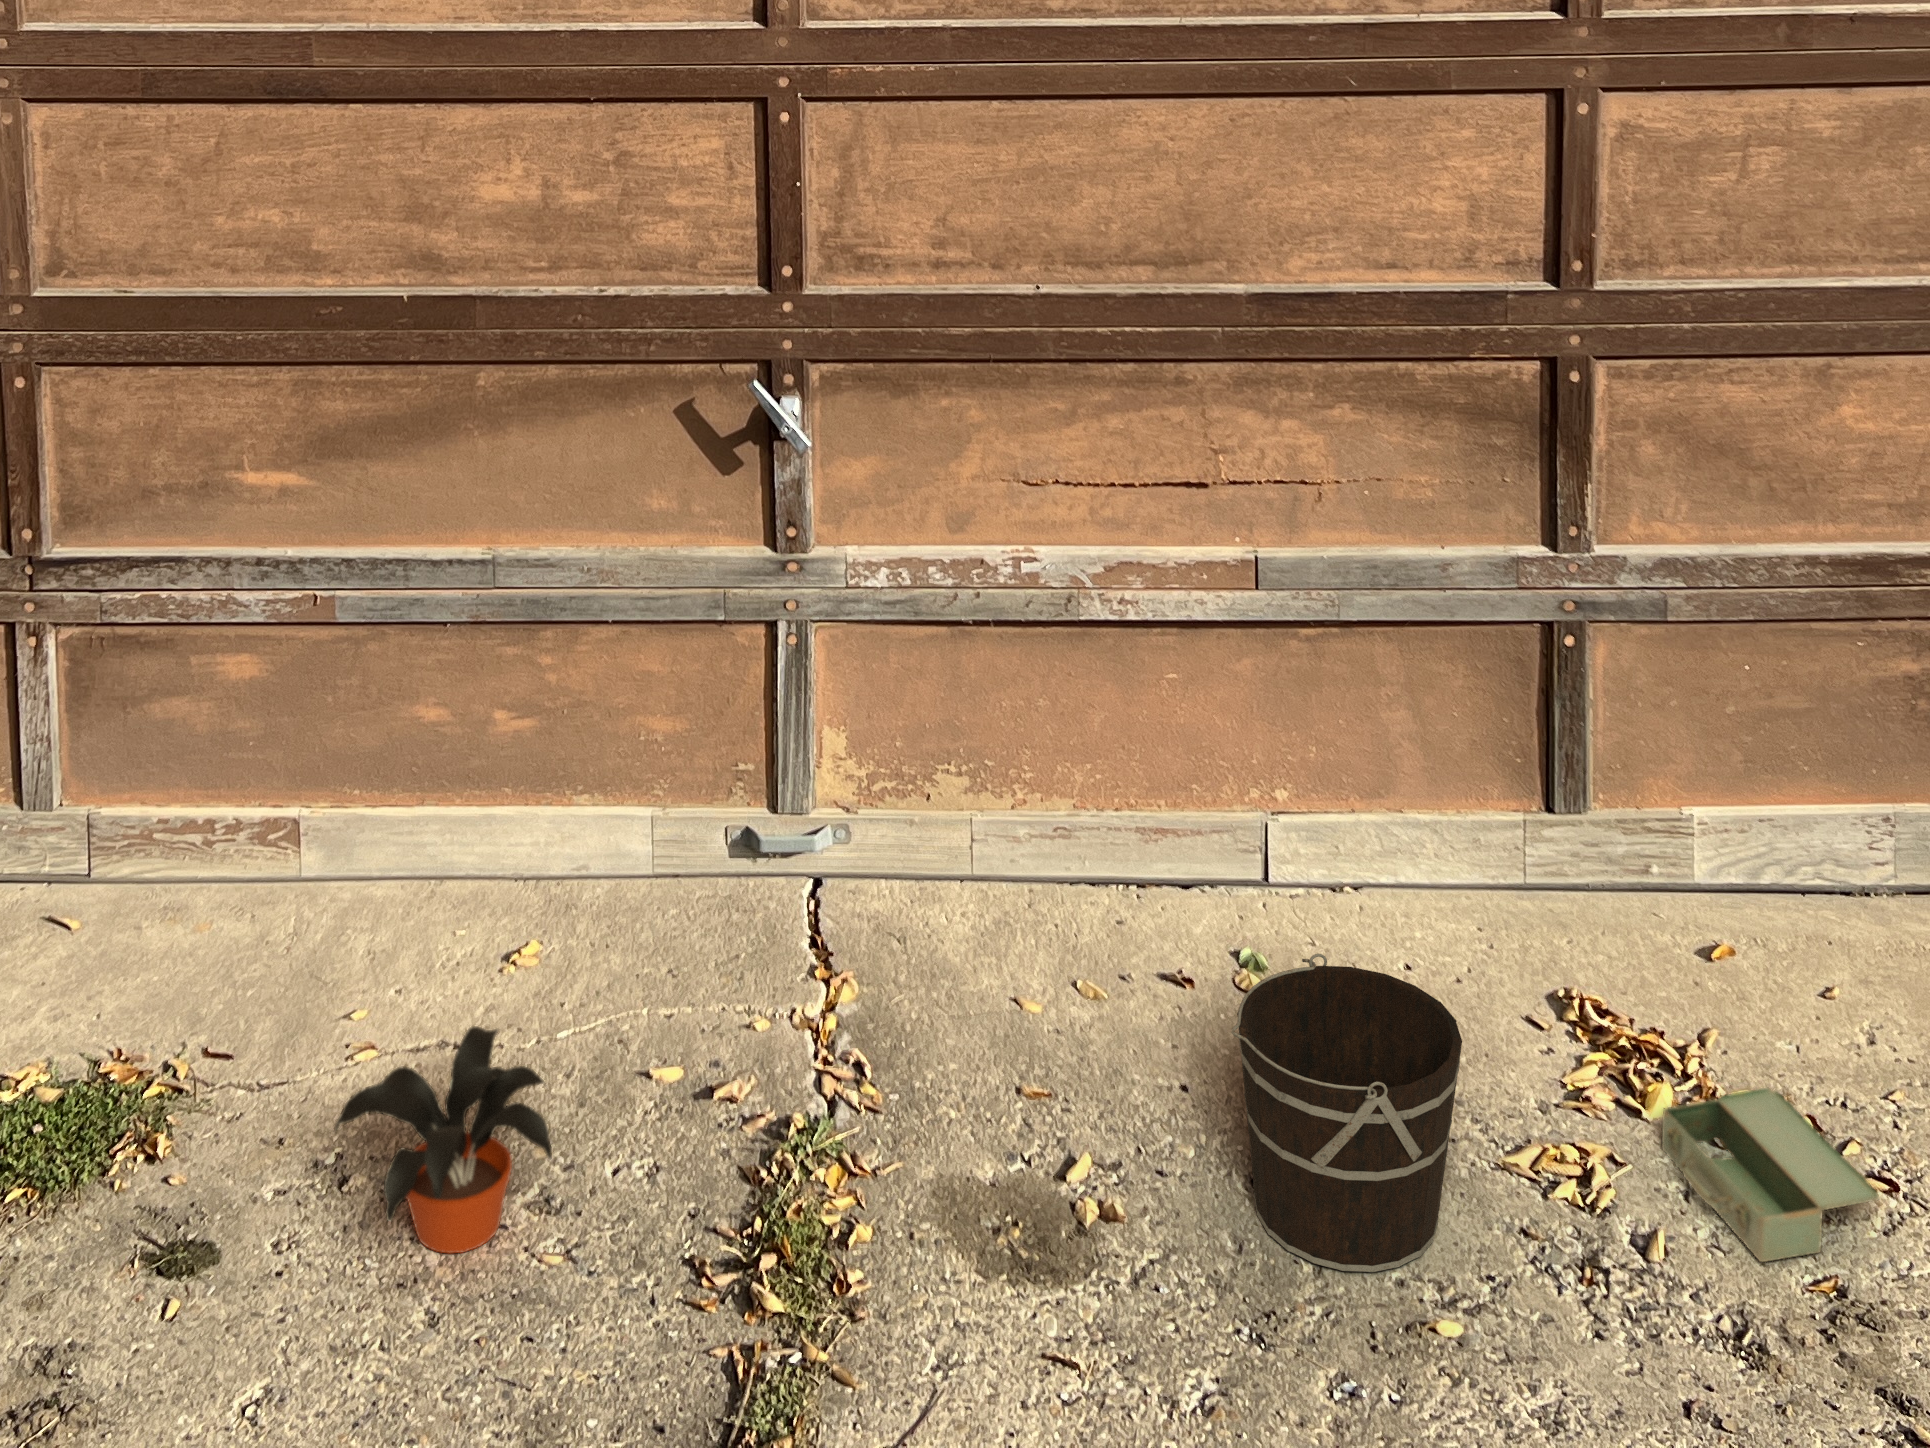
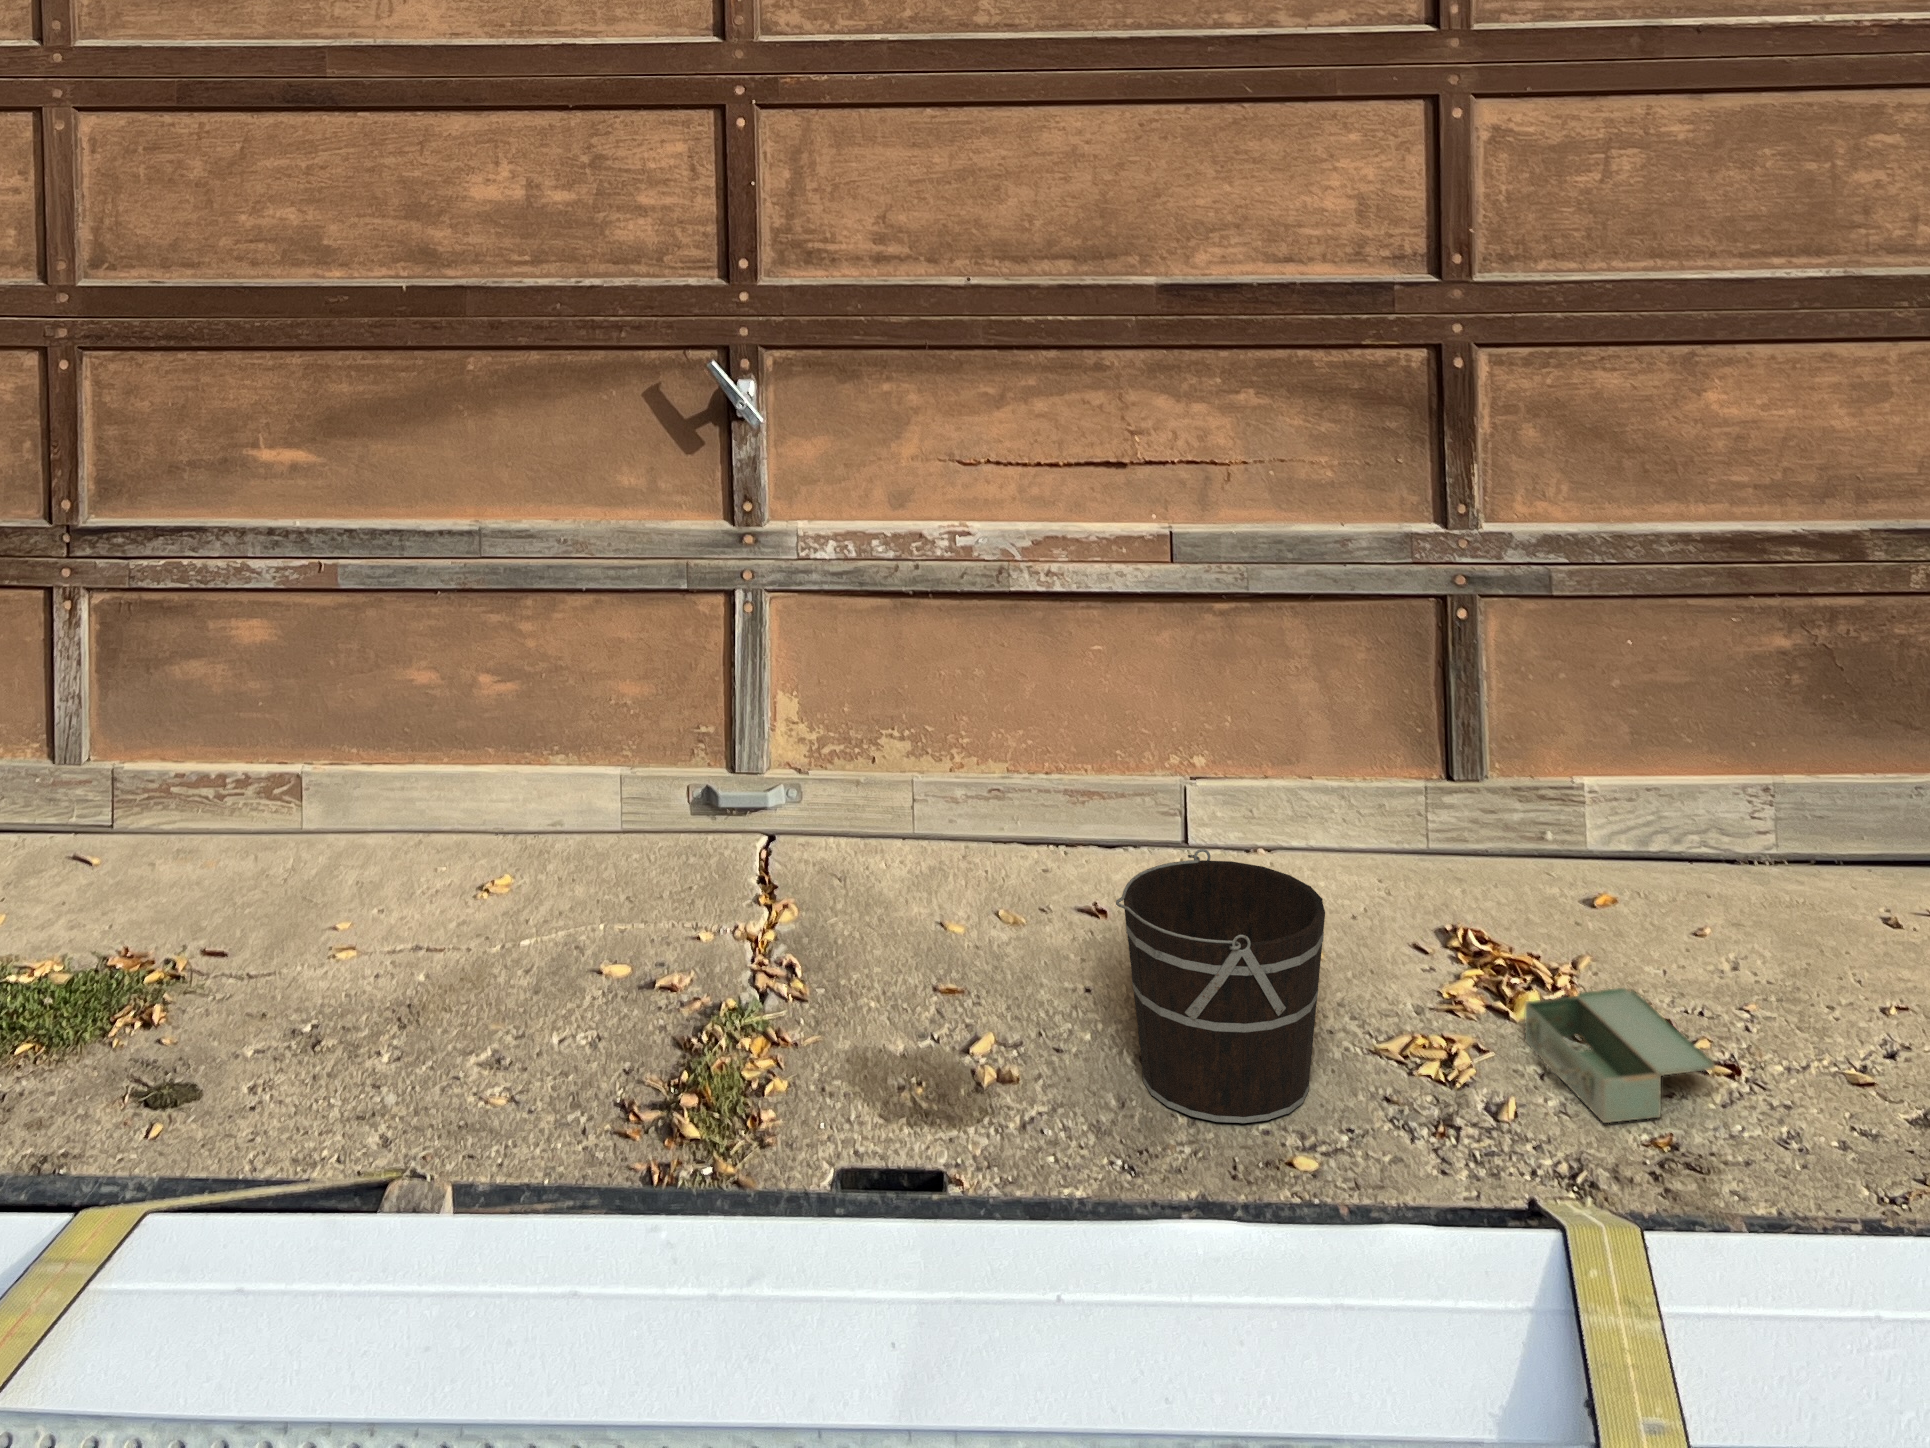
potted plant: present [335,1026,552,1253] -> none [310,900,504,1095]

